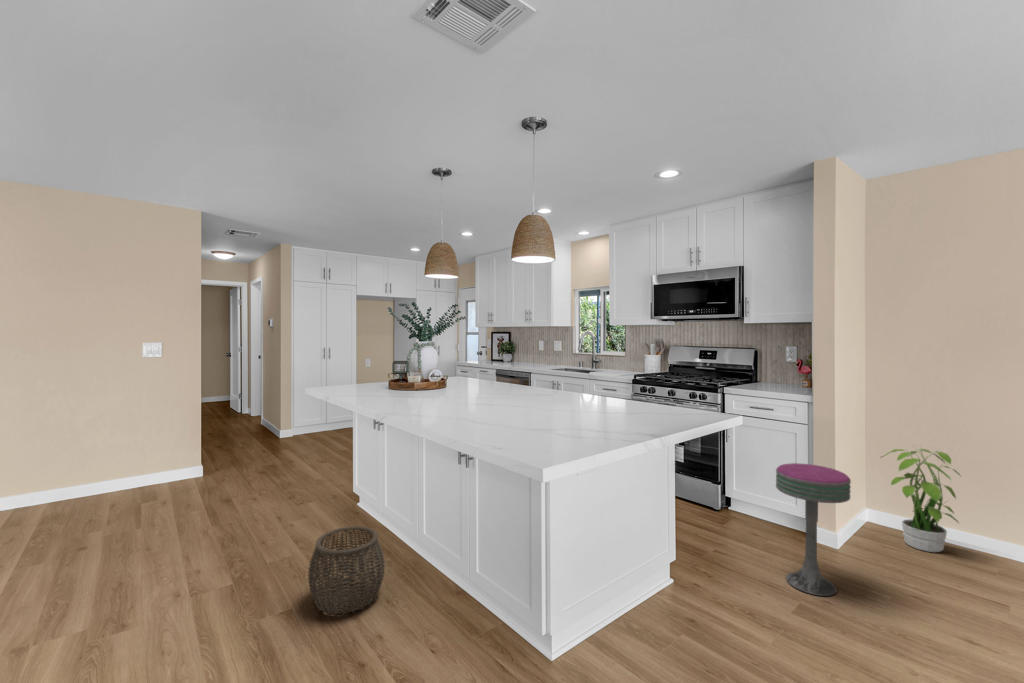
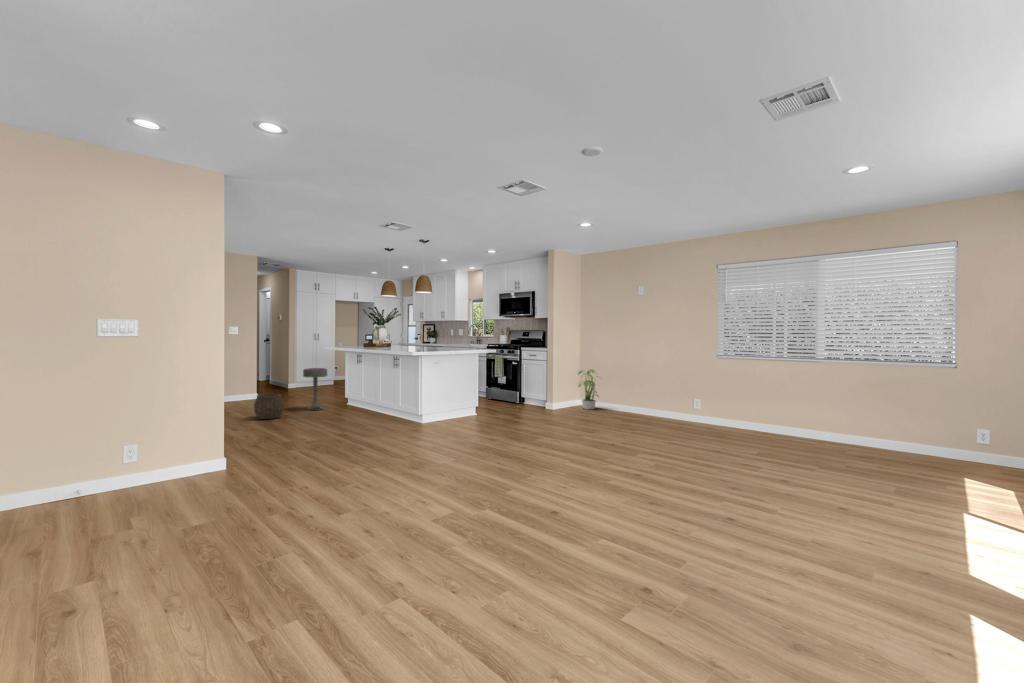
bar stool: present [776,463,851,596] -> present [303,368,327,411]
woven basket: present [308,526,385,615] -> present [254,394,284,419]

